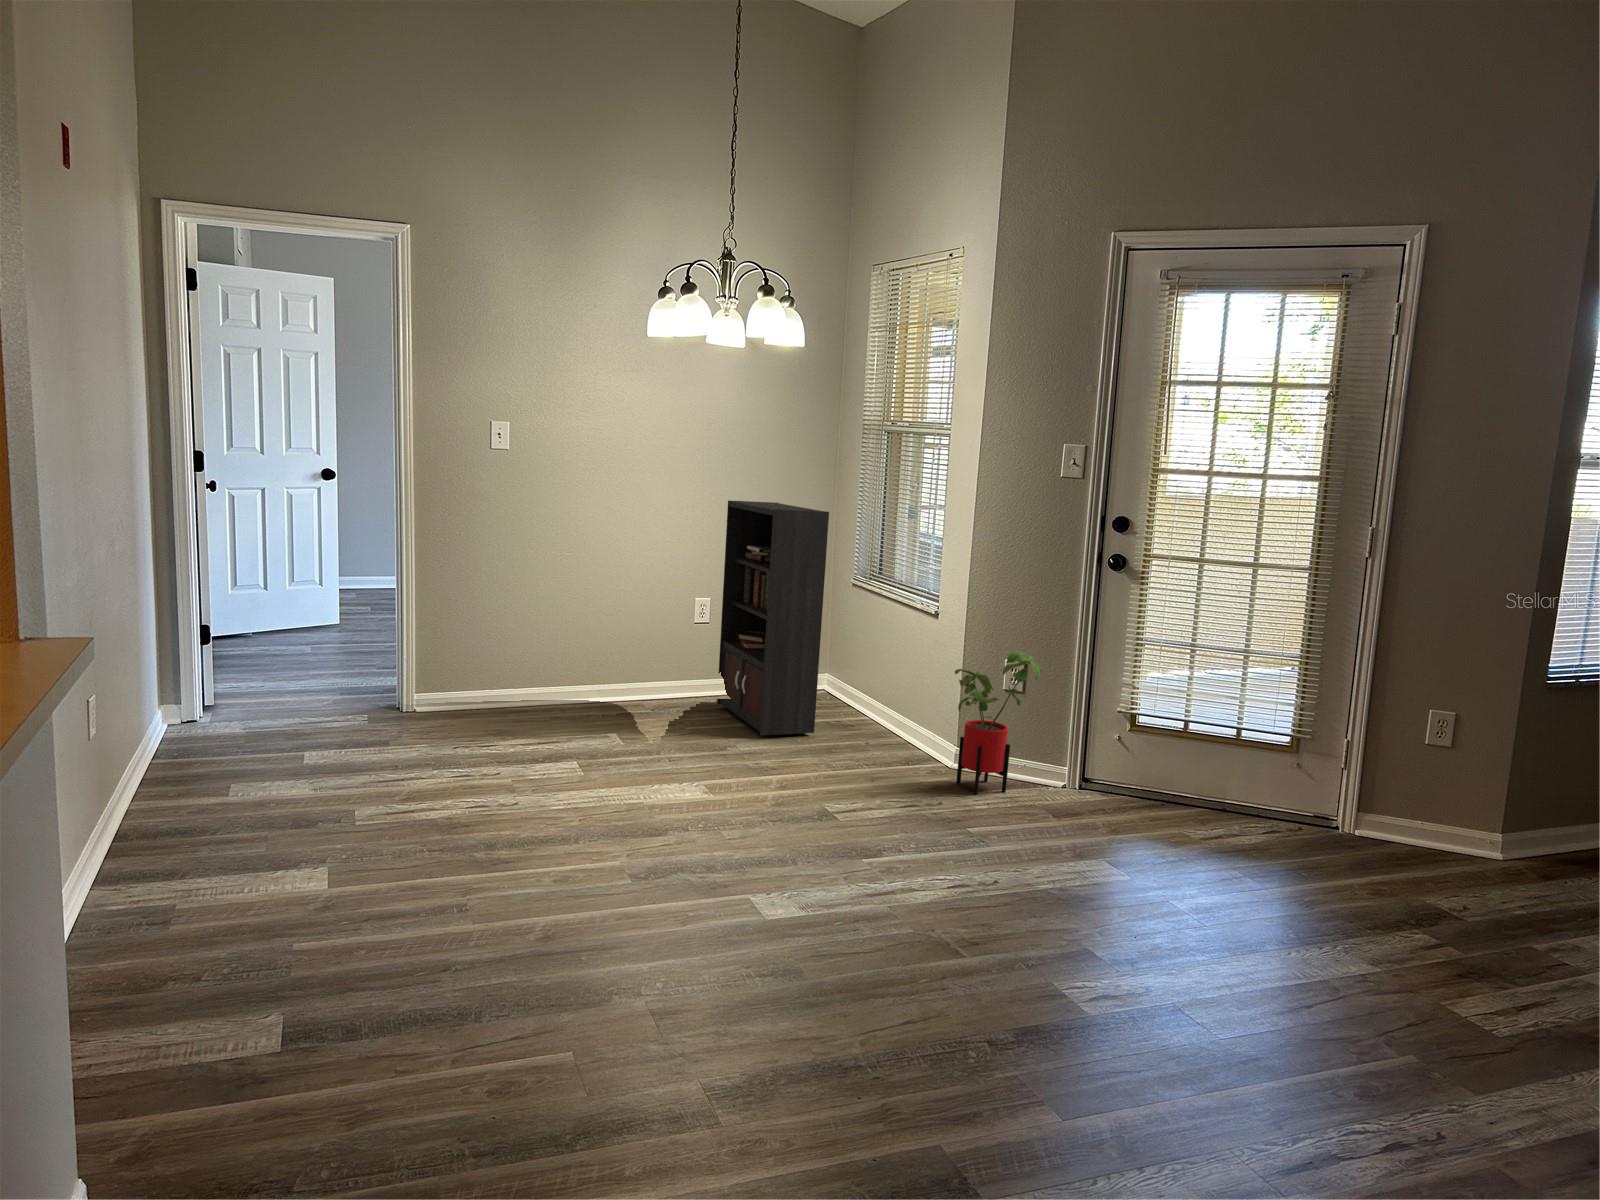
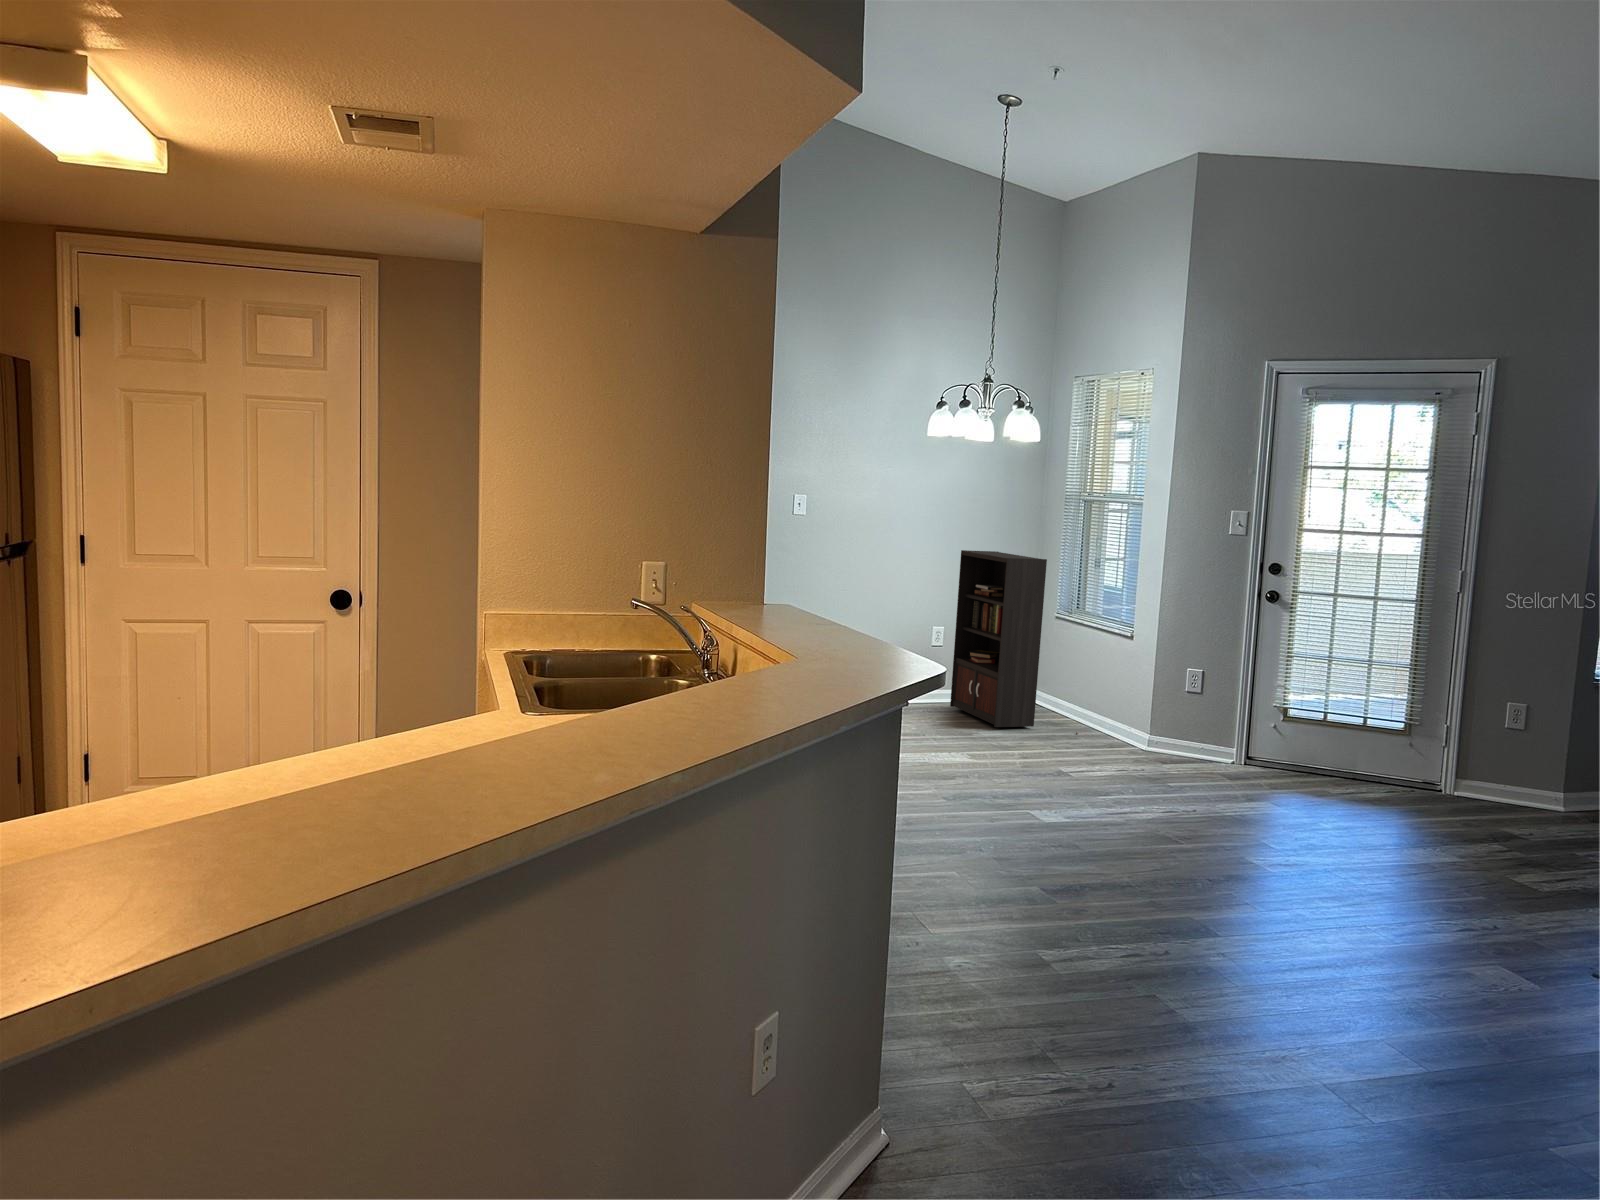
house plant: present [955,650,1046,794] -> none [1150,660,1220,766]

